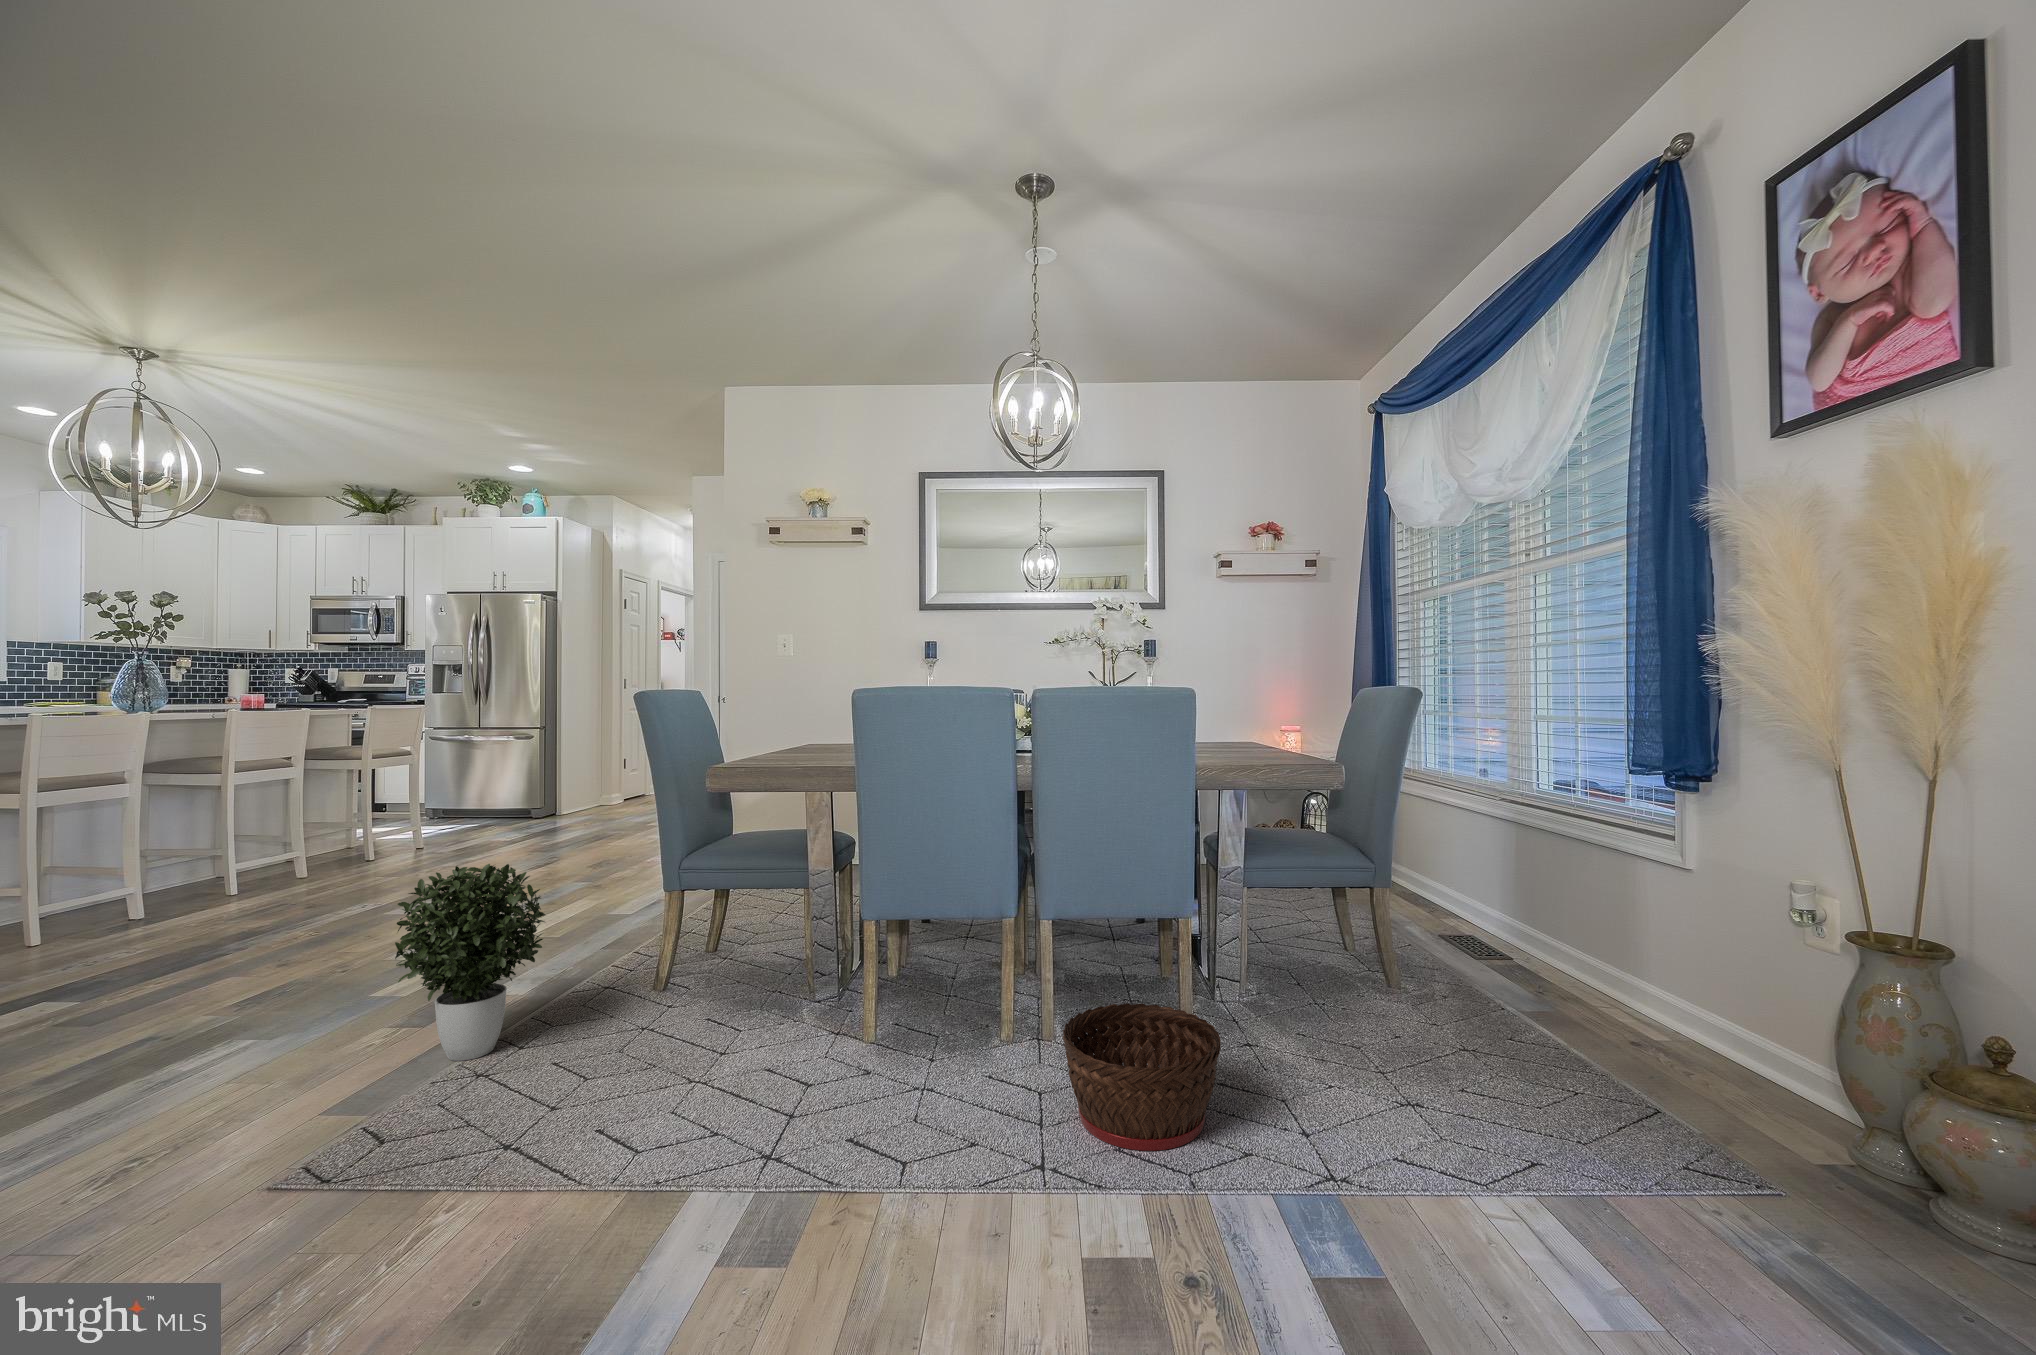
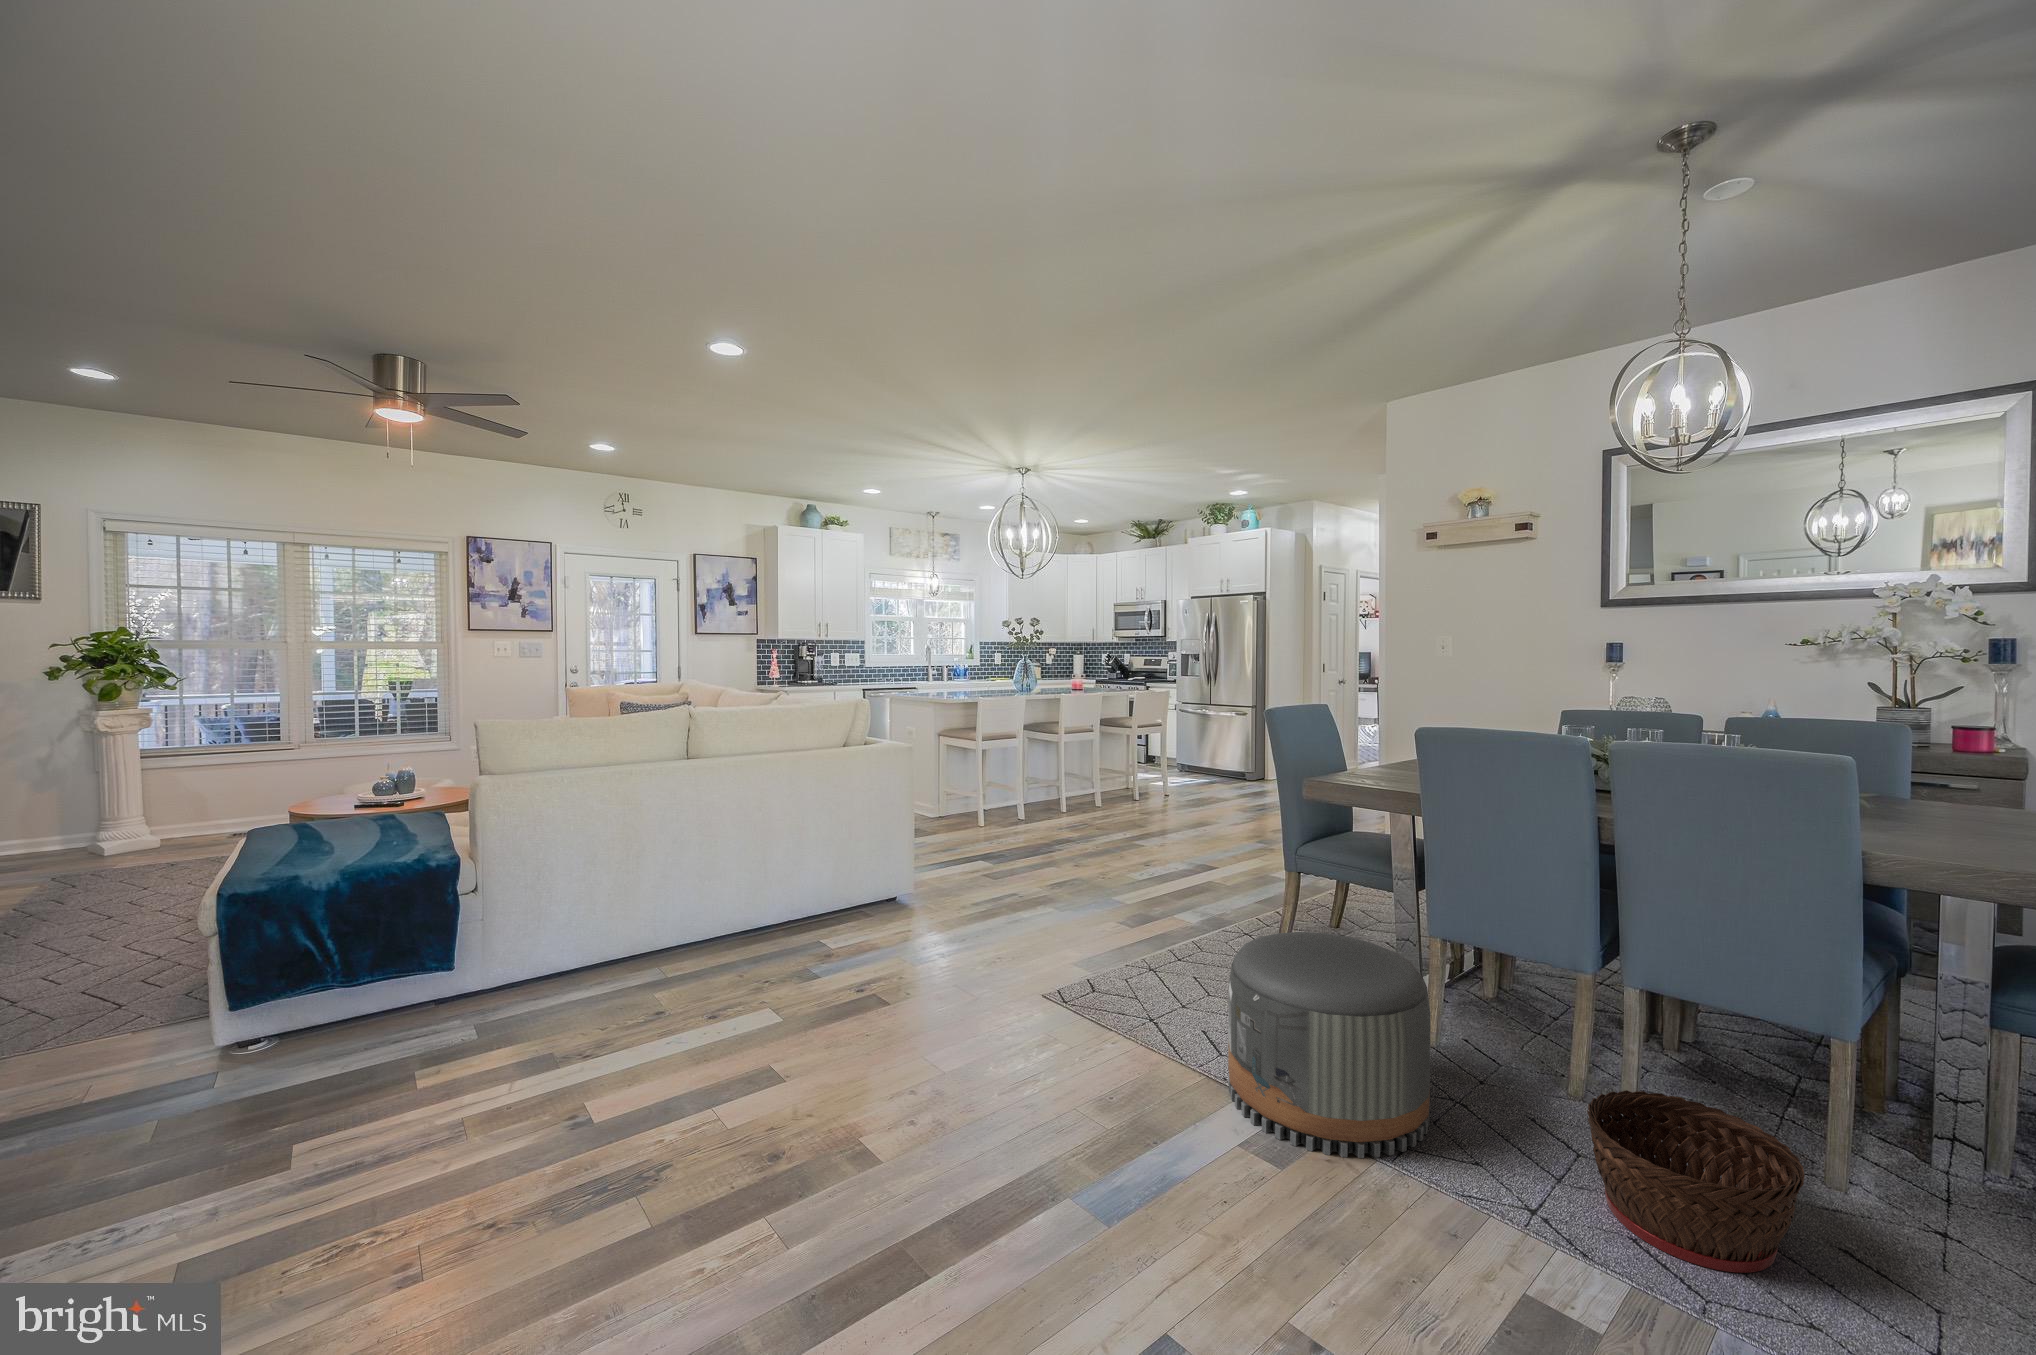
potted plant: present [395,864,545,1061] -> none [1110,827,1197,958]
pouf: none [664,937,915,1226] -> present [1228,932,1431,1158]

